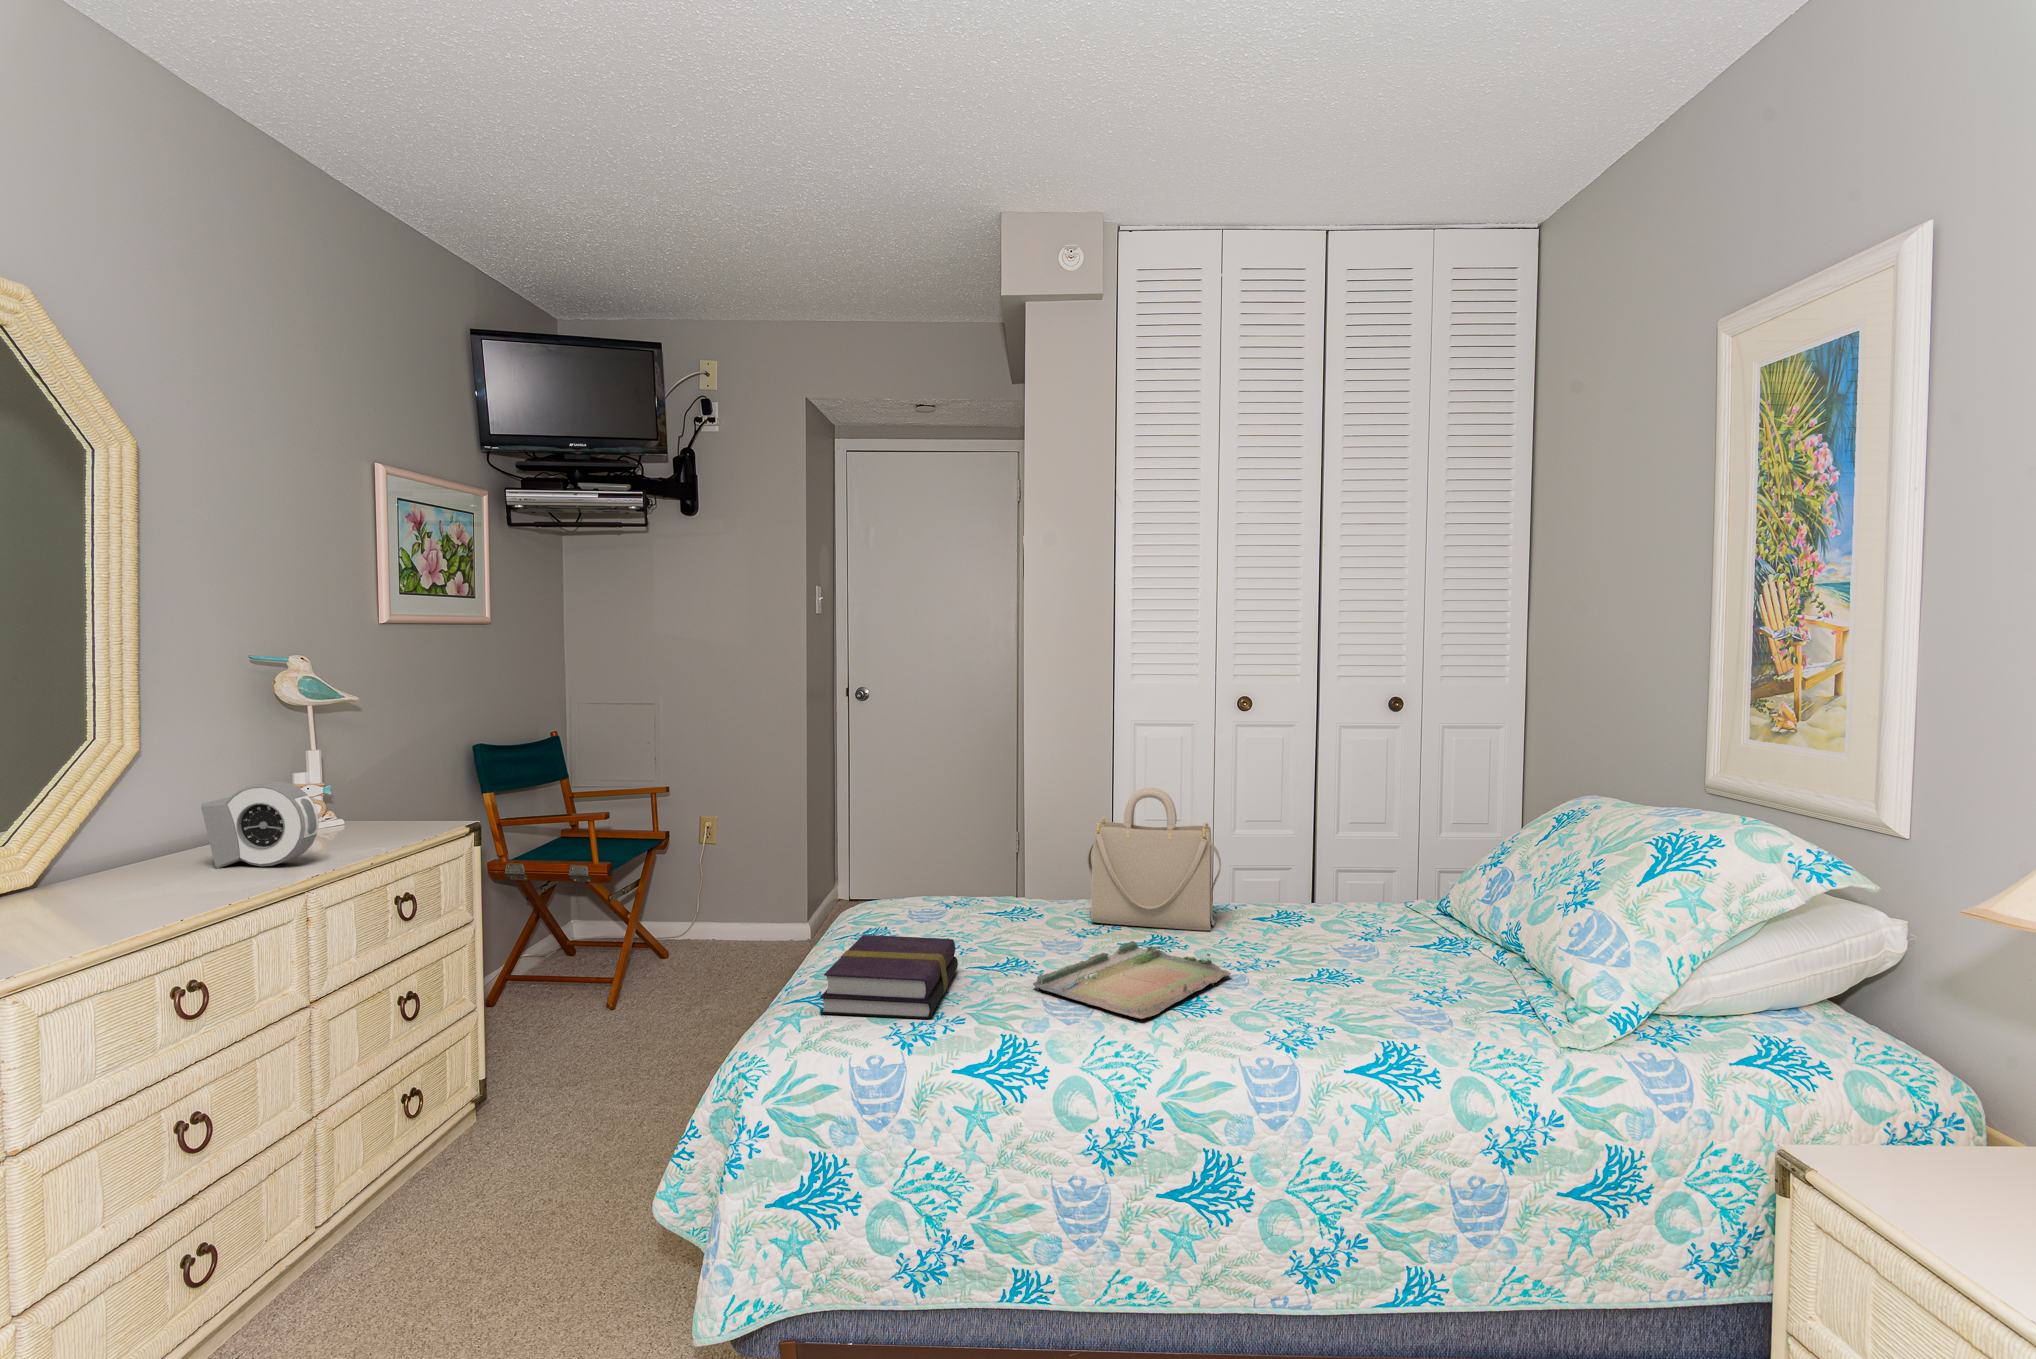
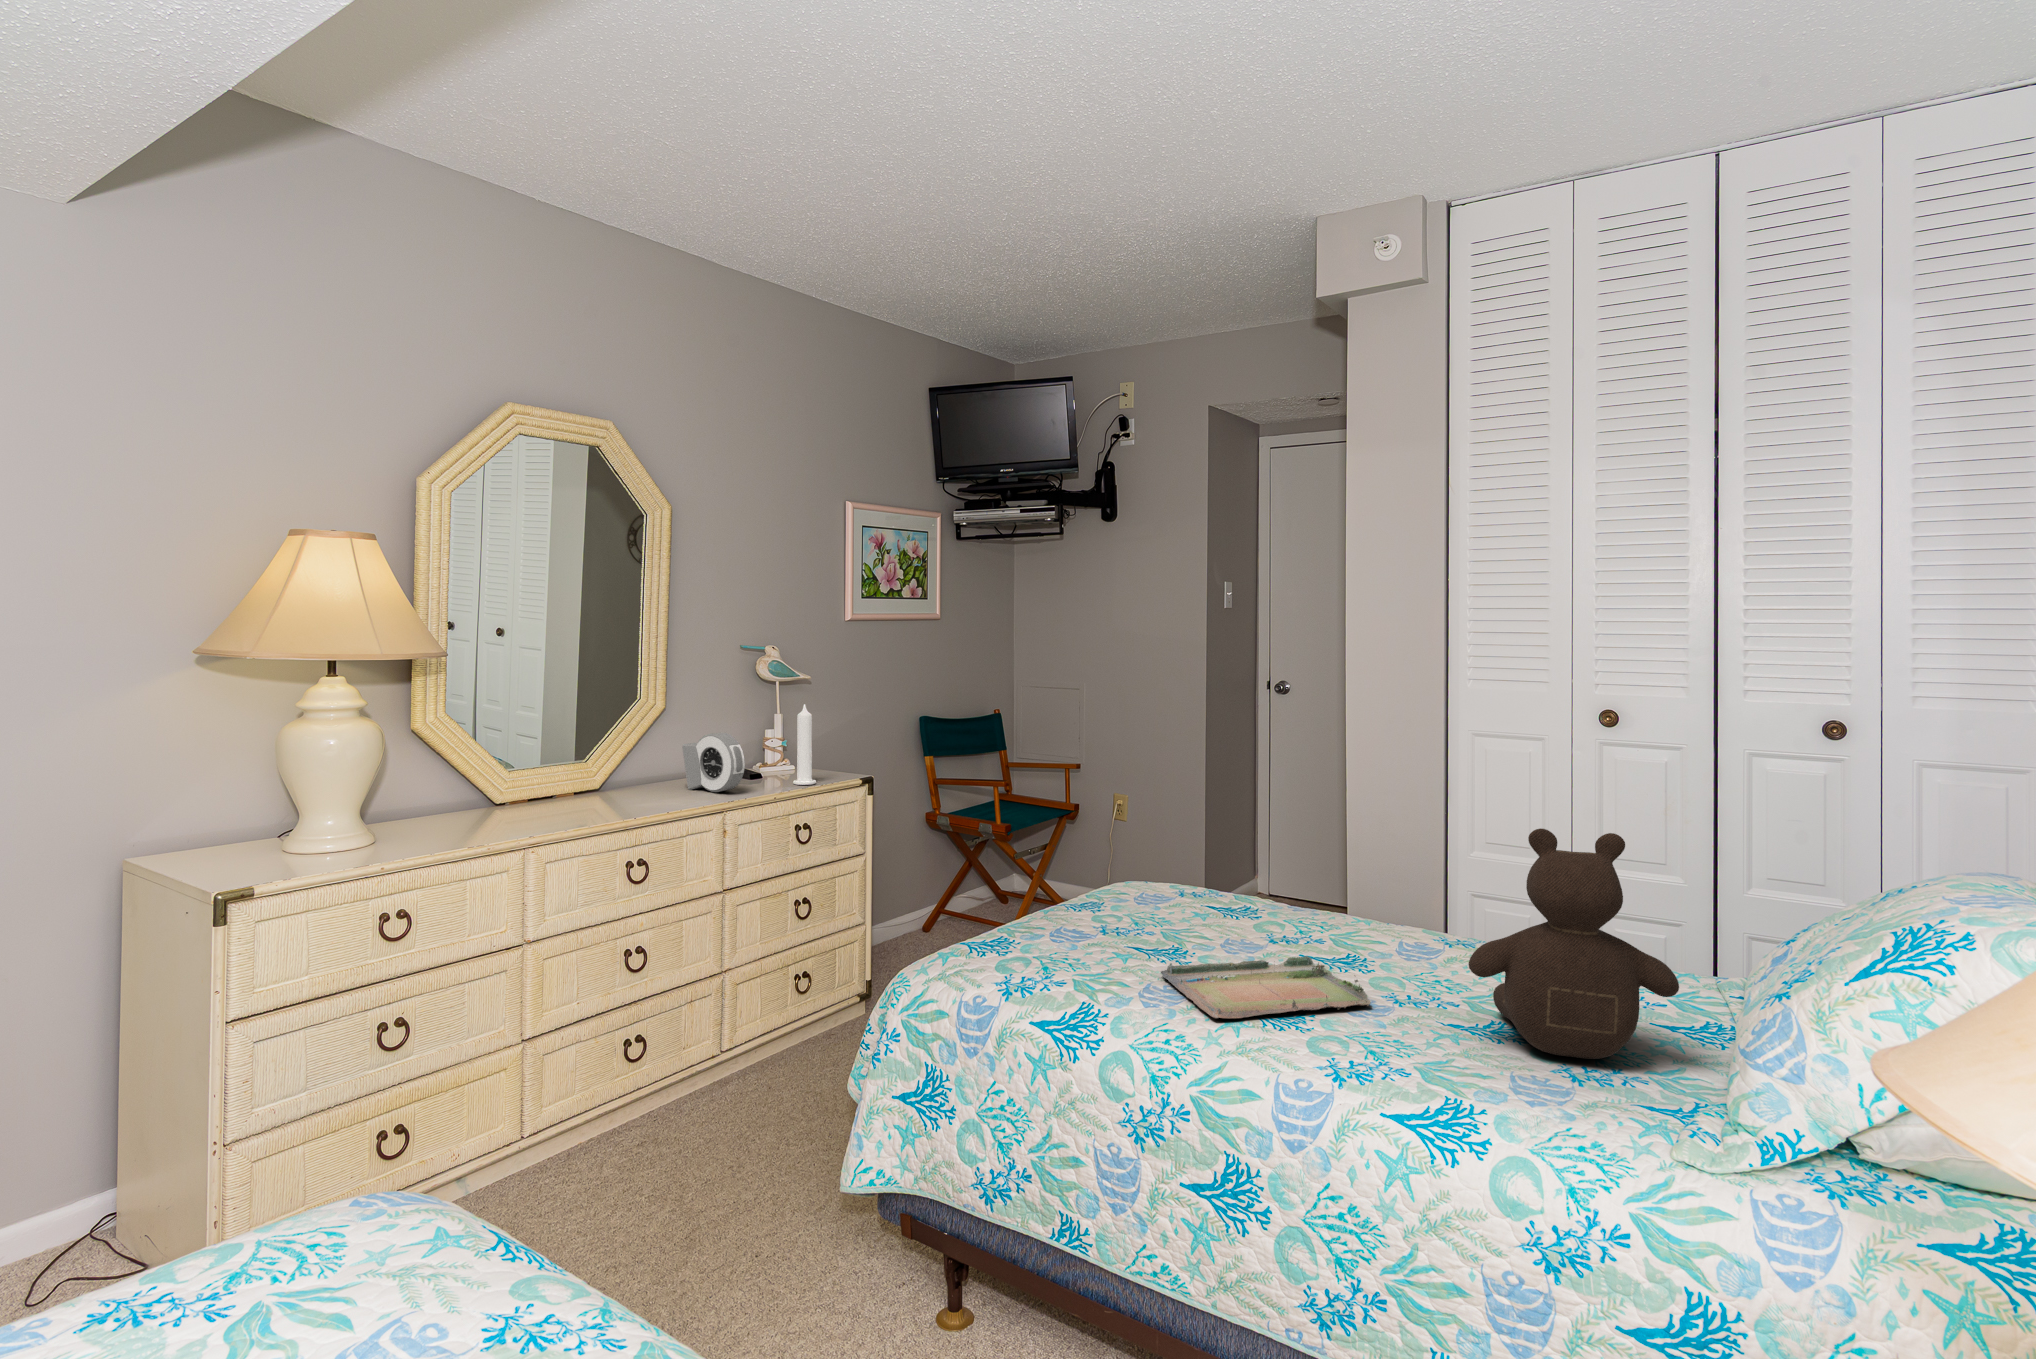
candle: none [369,734,404,841] -> present [793,704,816,785]
handbag: present [1087,788,1221,930] -> none [1305,803,1451,966]
teddy bear: none [1311,792,1470,984] -> present [1468,828,1679,1059]
book: present [820,935,958,1019] -> none [967,902,1118,977]

